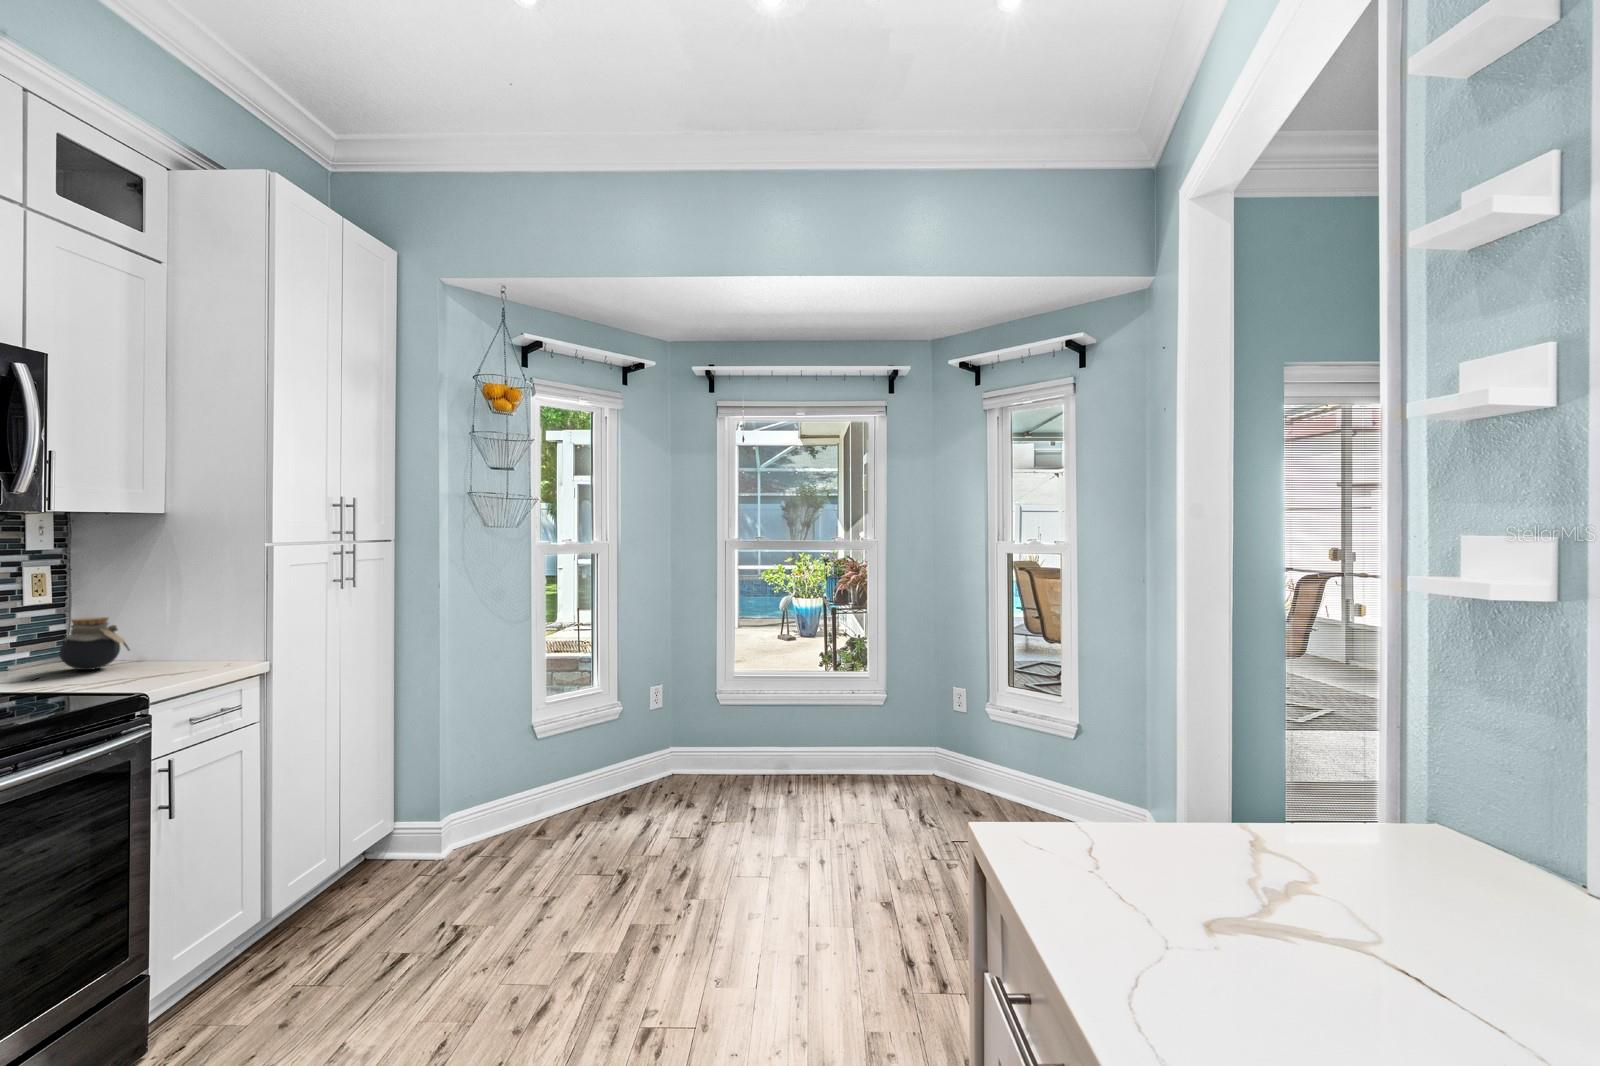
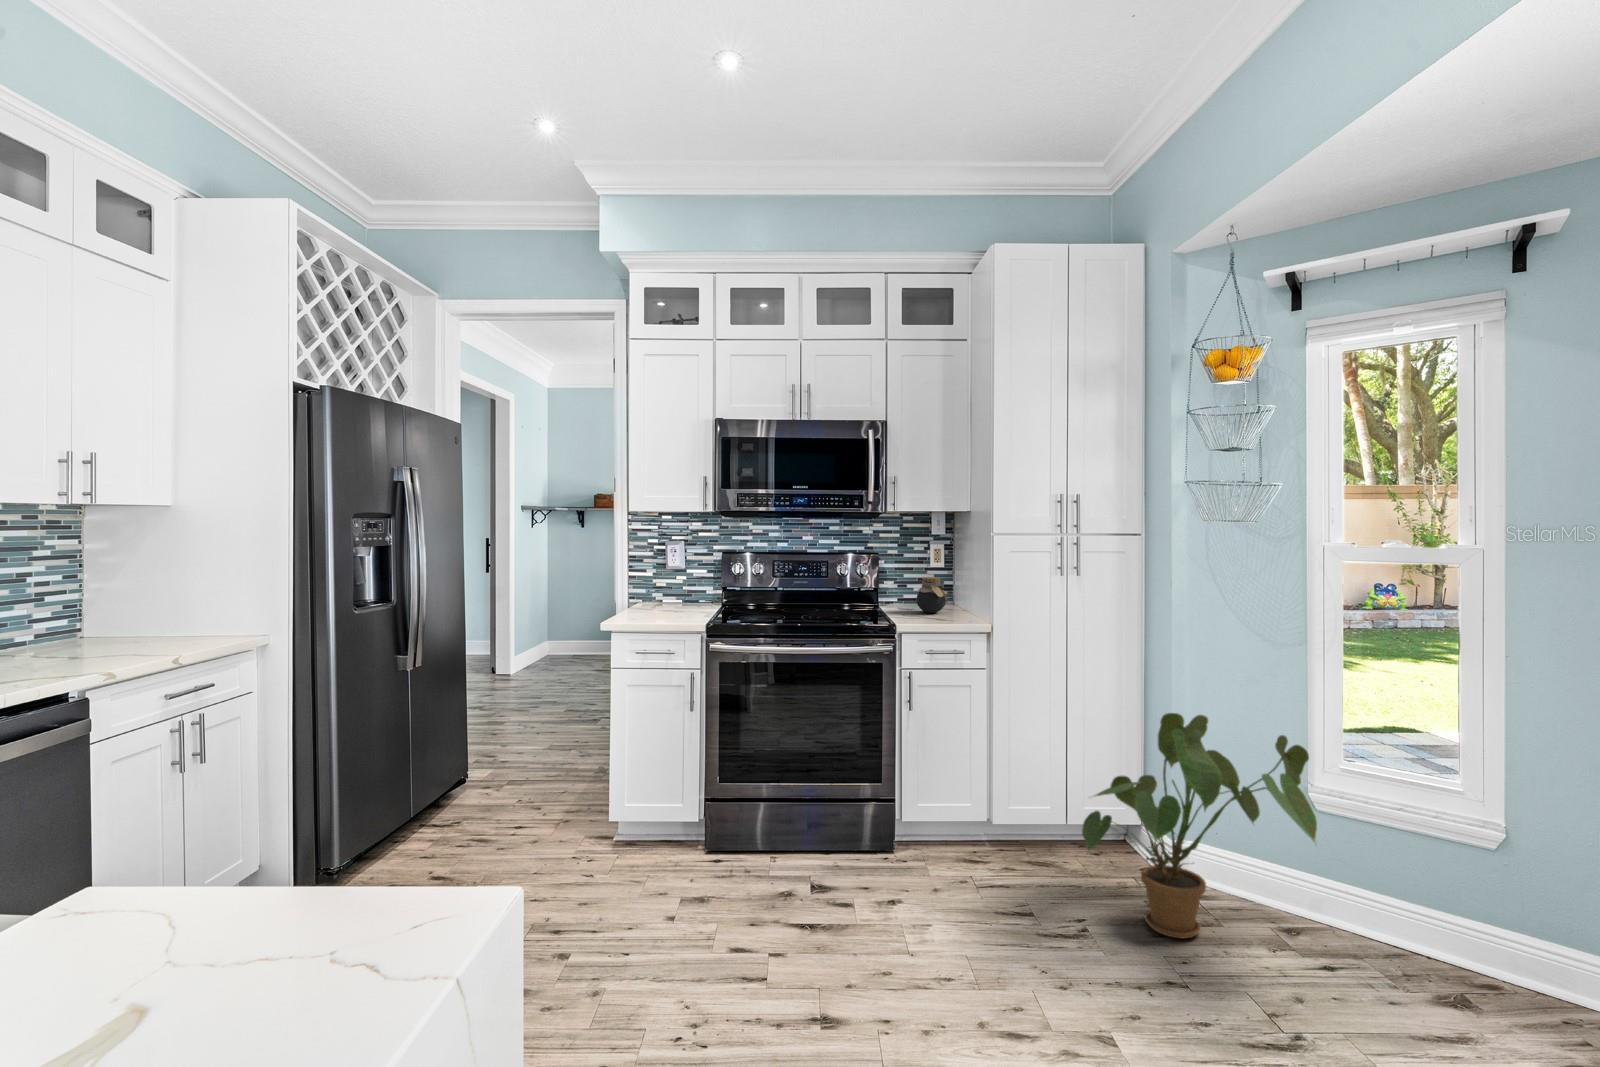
house plant: none [410,698,604,894] -> present [1082,713,1317,938]

